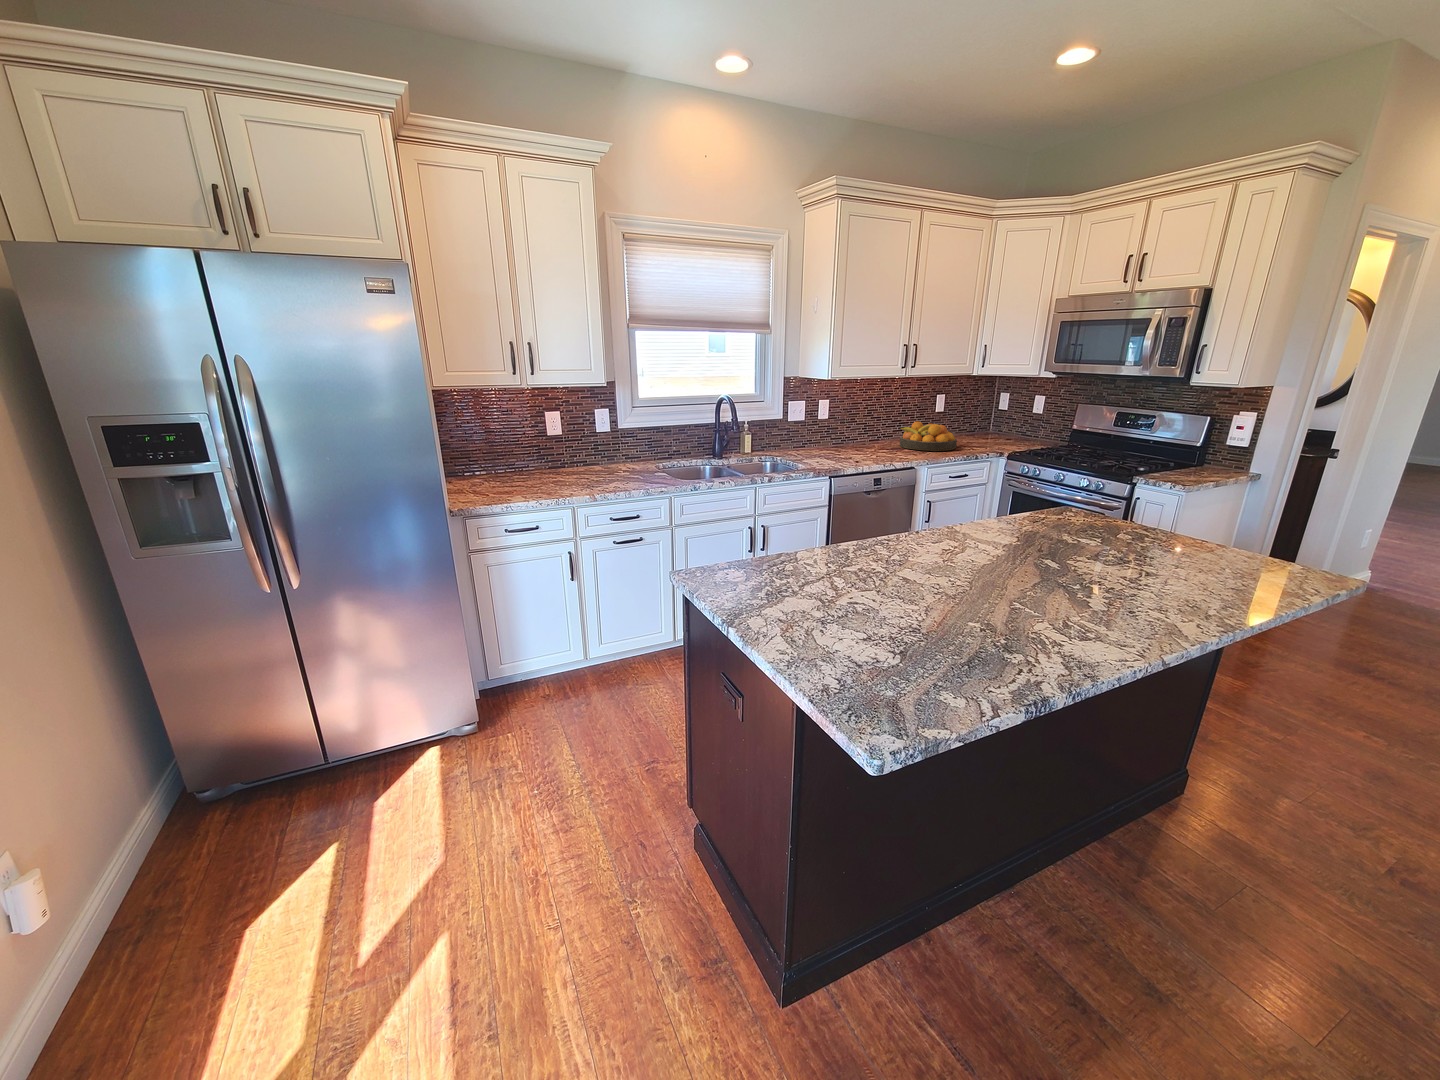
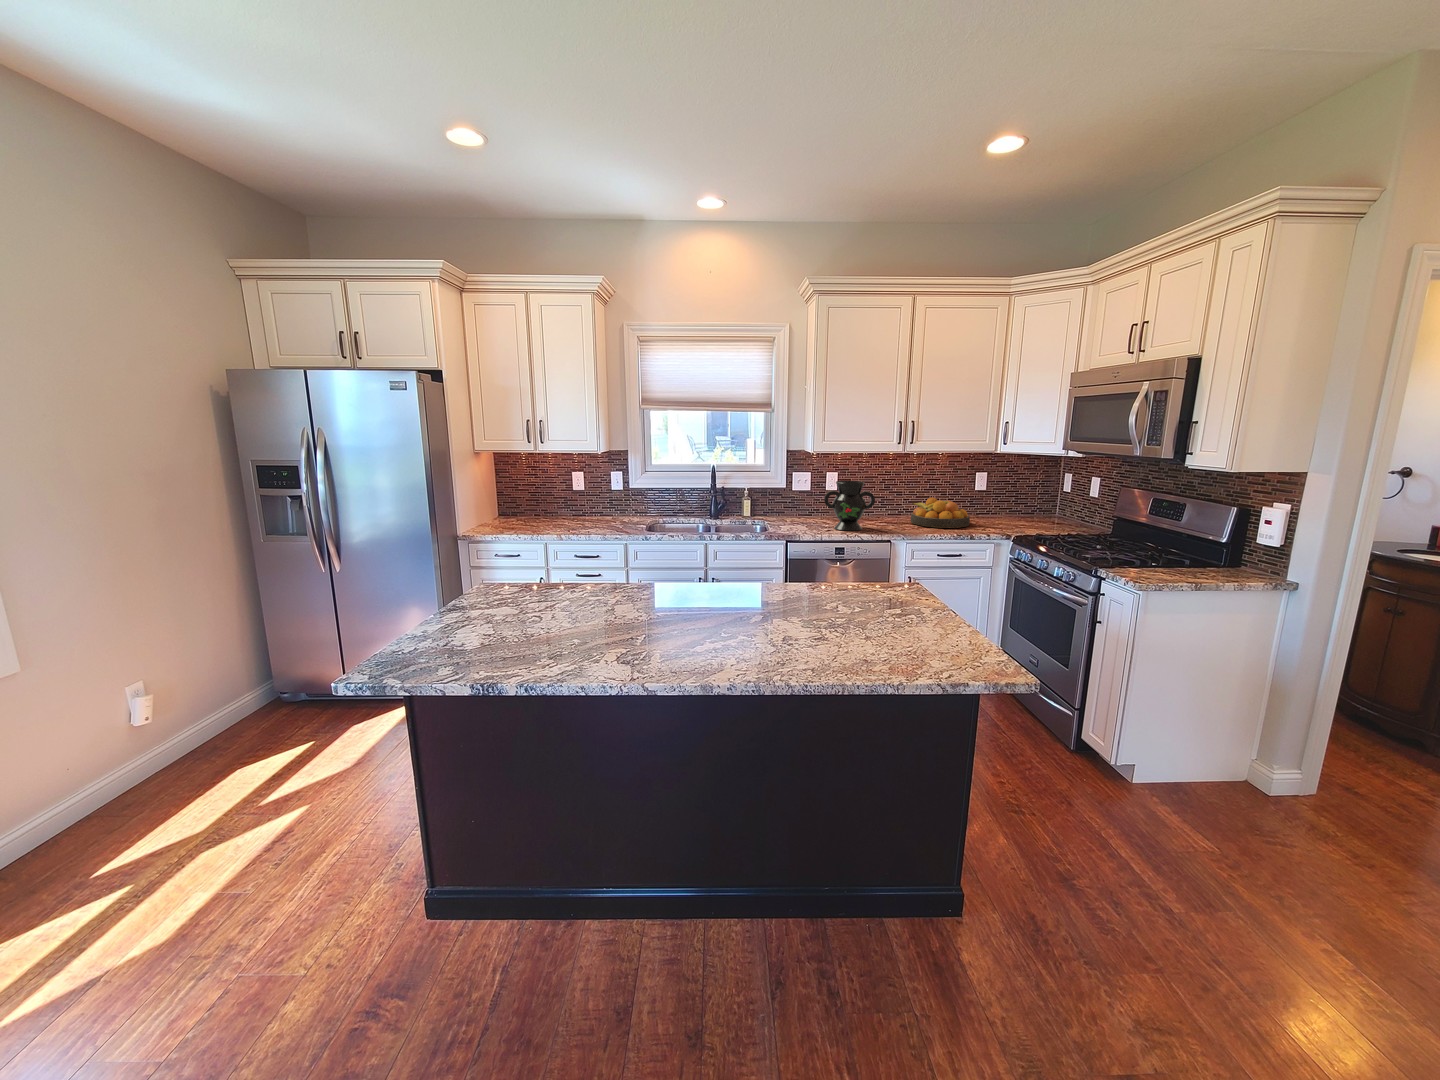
decorative vase: none [842,408,890,461] -> present [824,481,875,531]

